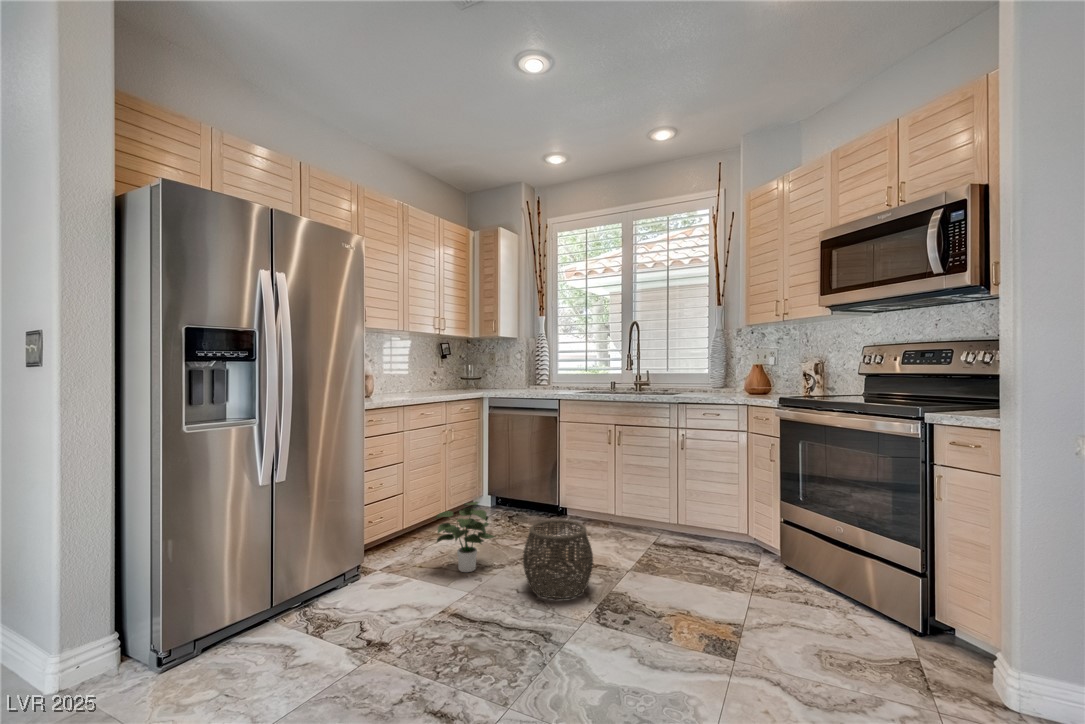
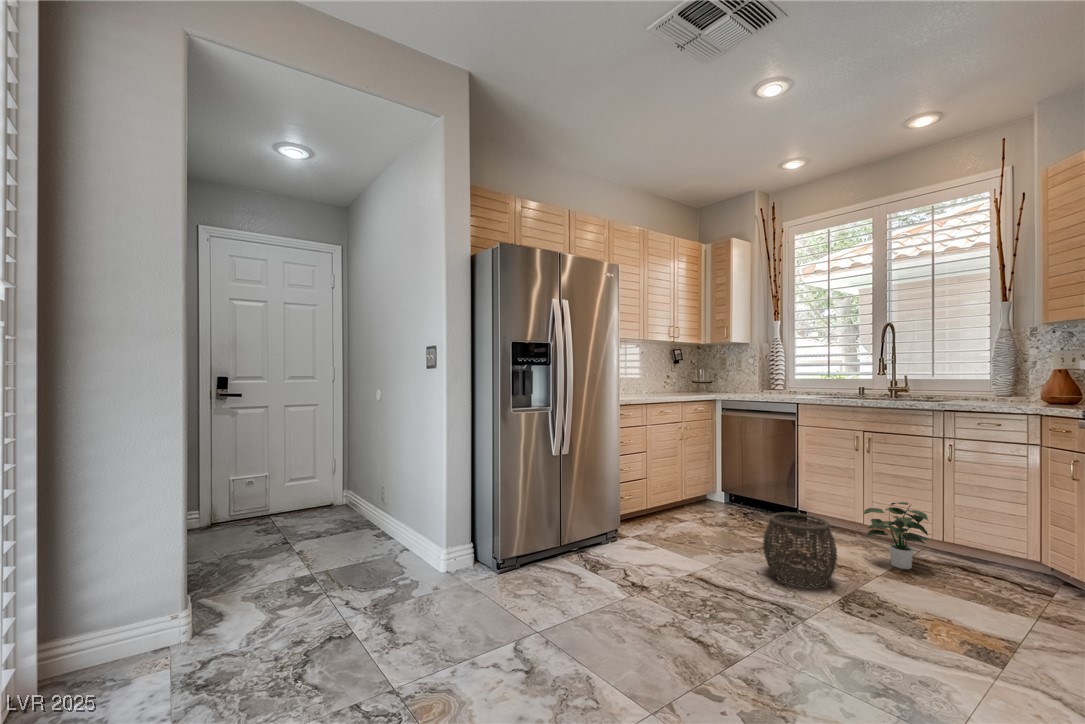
potted plant: present [436,502,495,572] -> present [864,502,930,569]

